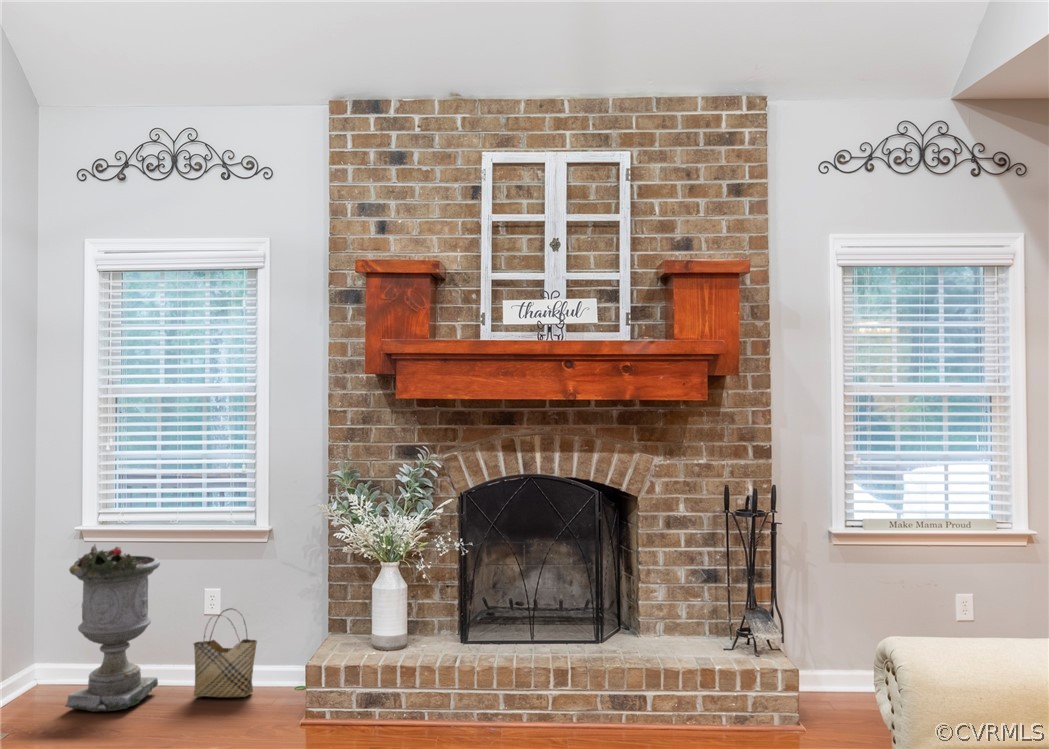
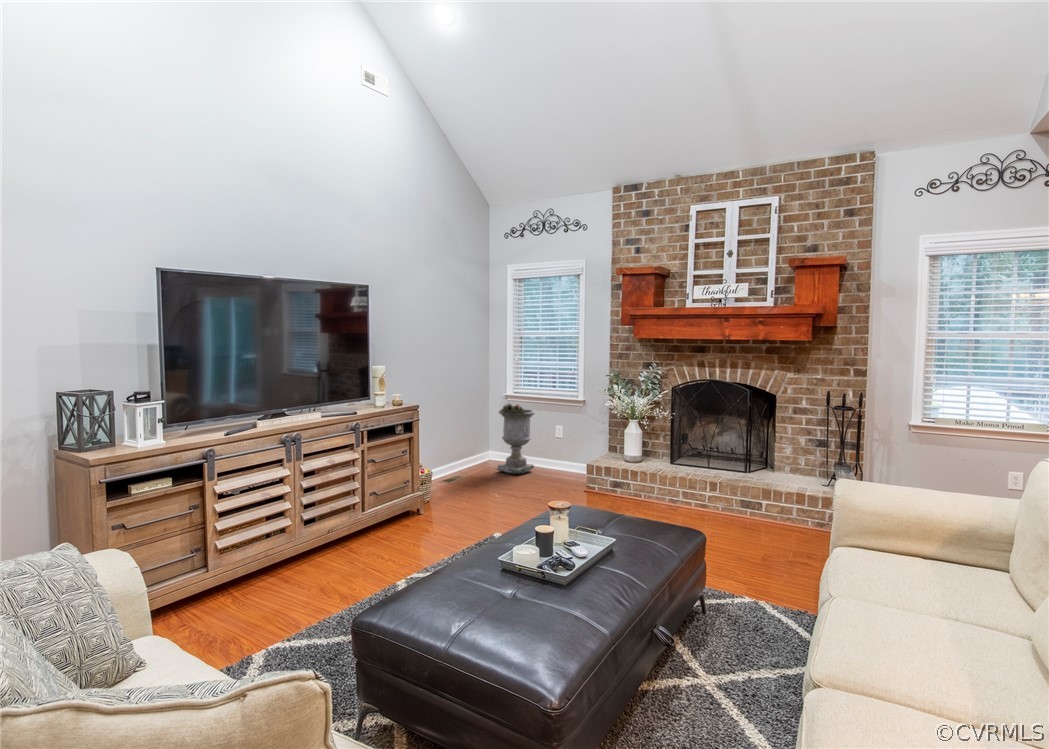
woven basket: present [194,608,257,697] -> none [547,437,575,477]

